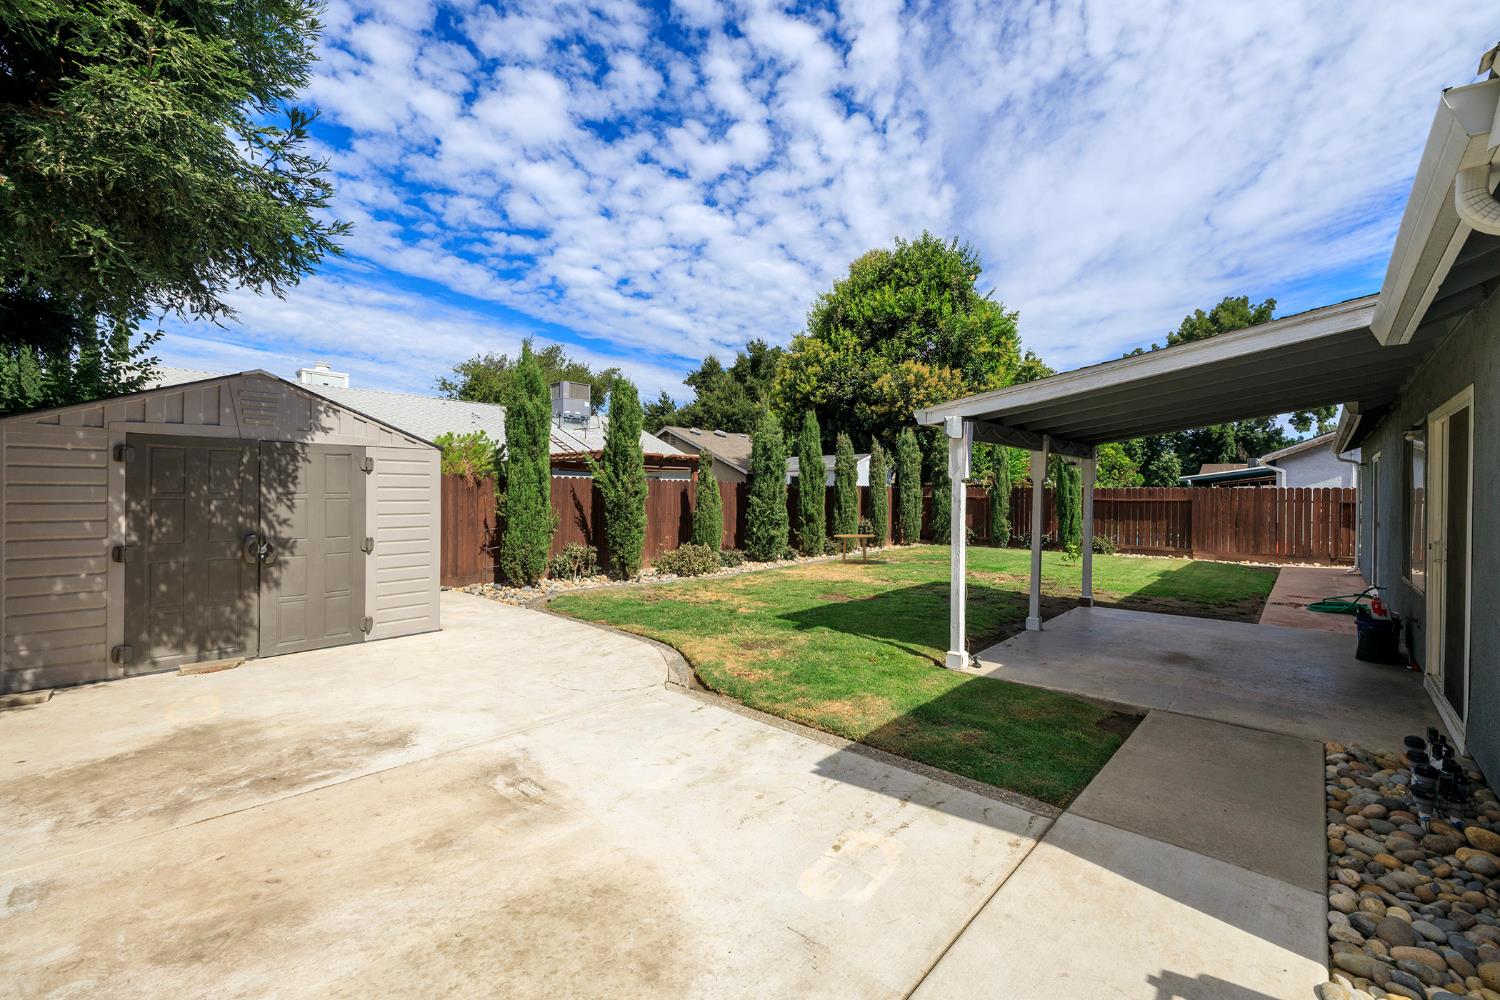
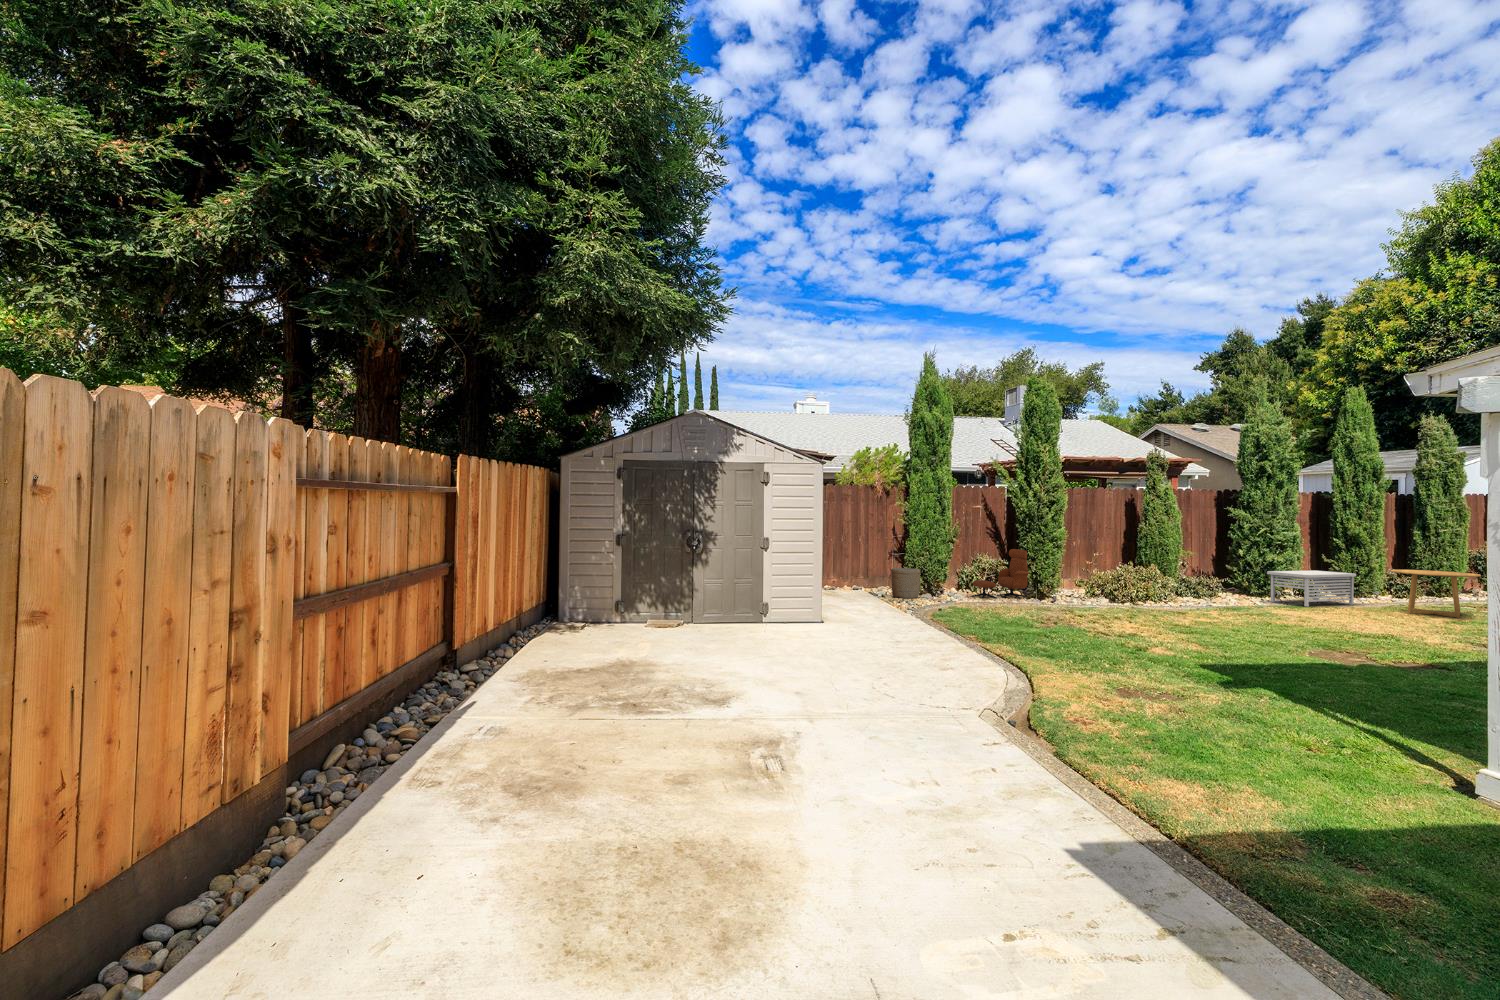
lounge chair: none [564,536,615,583] -> present [971,549,1029,599]
storage bench: none [769,539,815,565] -> present [1267,570,1356,607]
woven basket: none [487,561,518,591] -> present [891,568,920,598]

